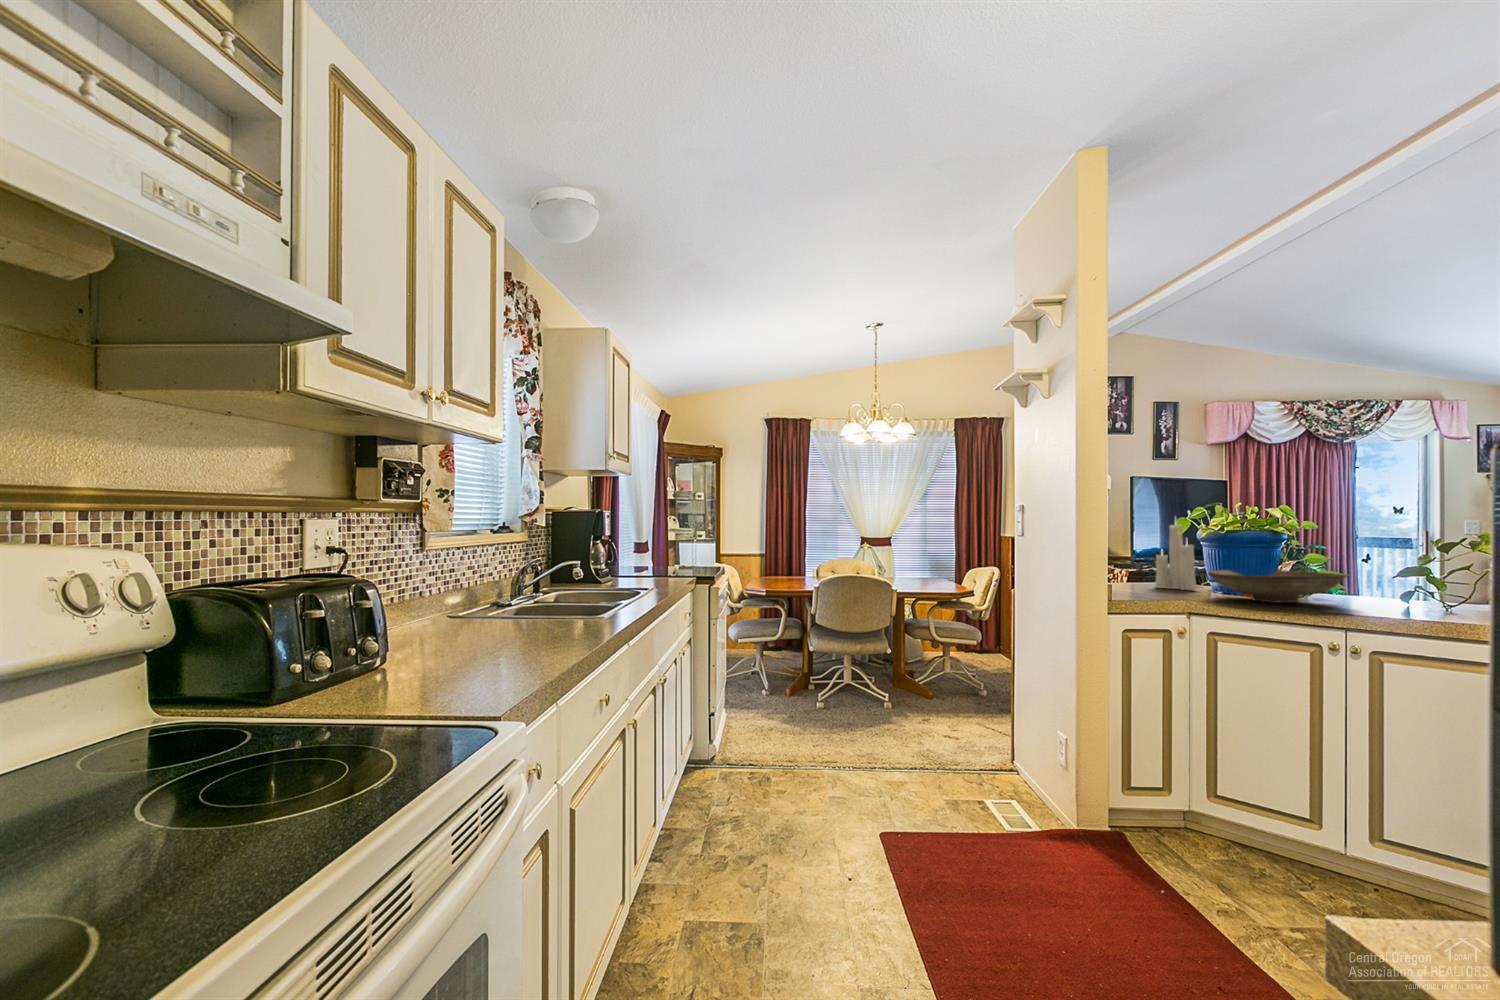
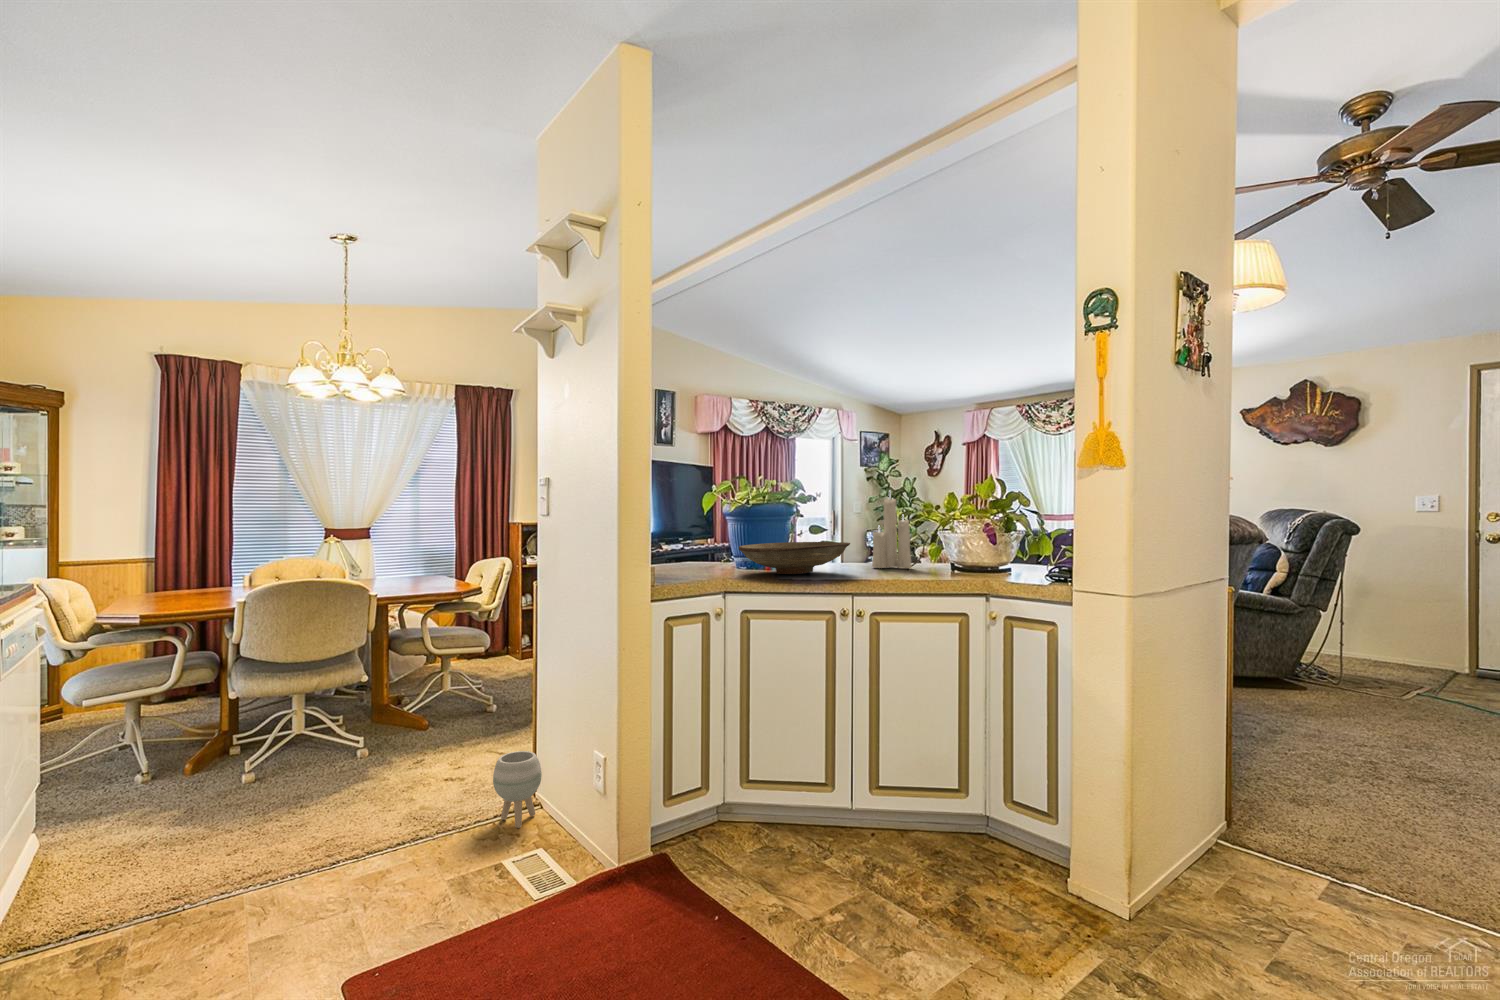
candle: present [1155,524,1197,590] -> present [872,498,911,569]
planter: none [979,722,1017,782] -> present [493,751,542,828]

